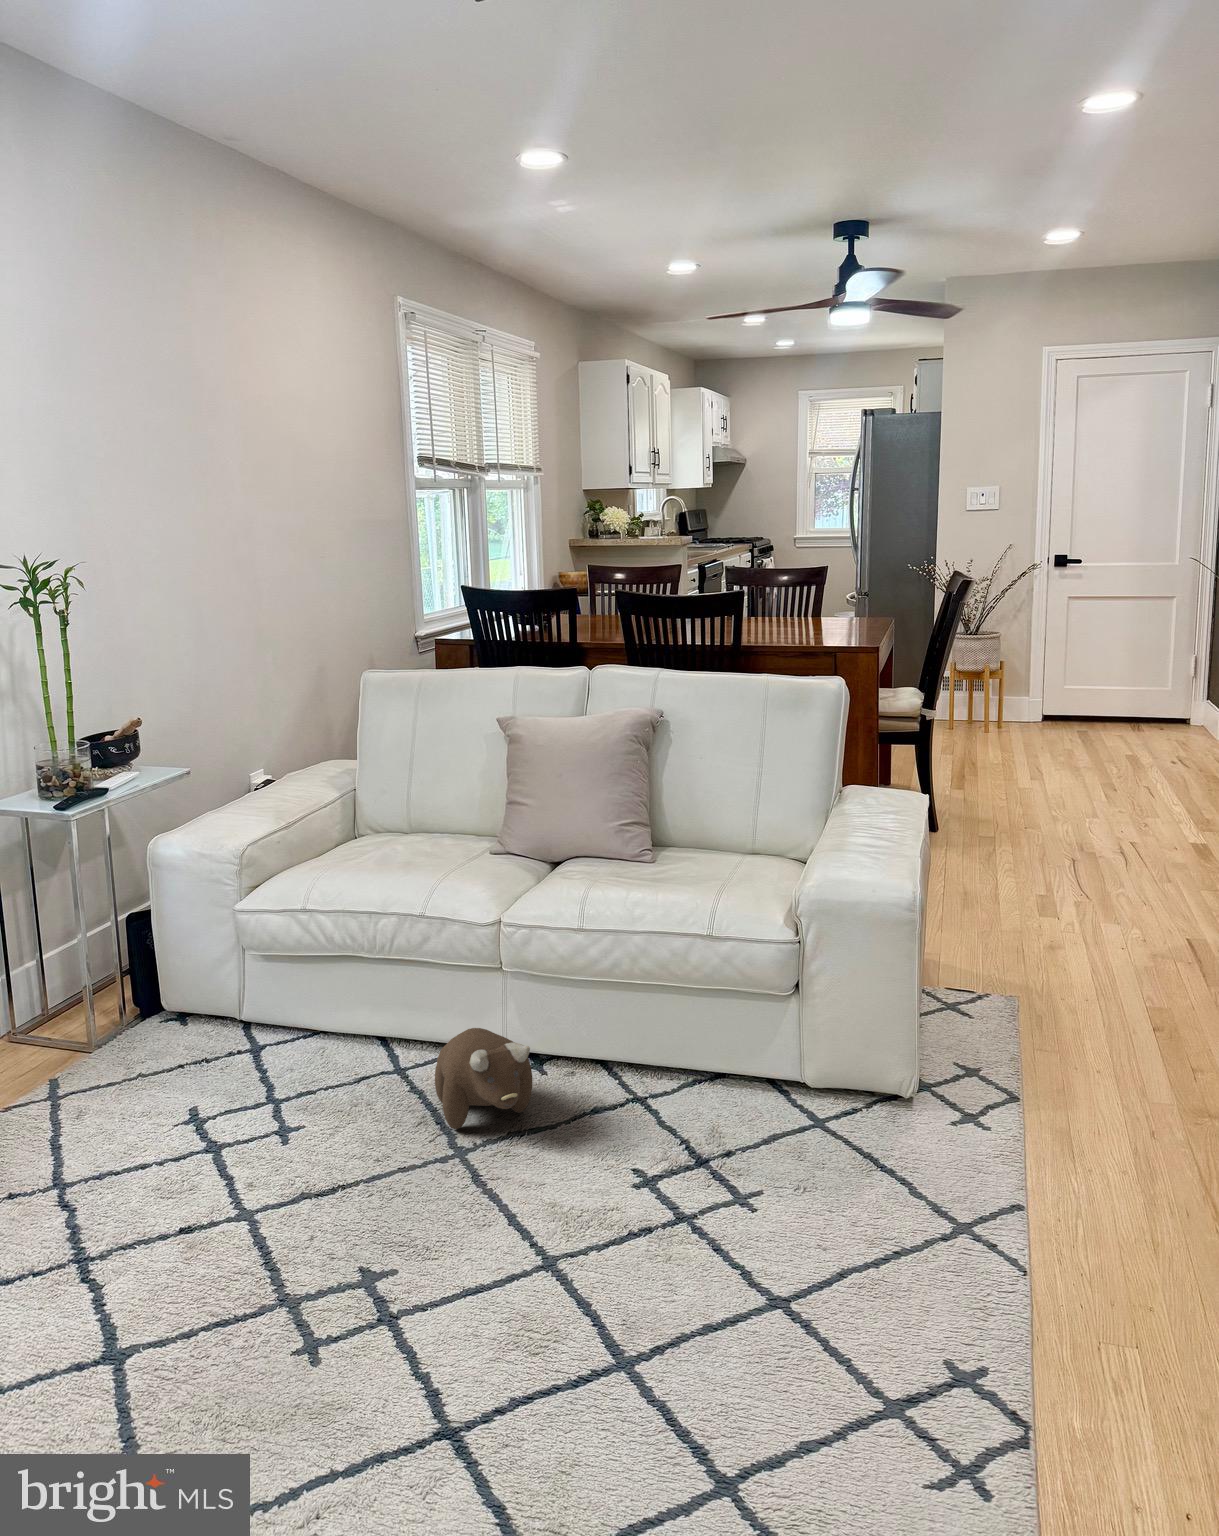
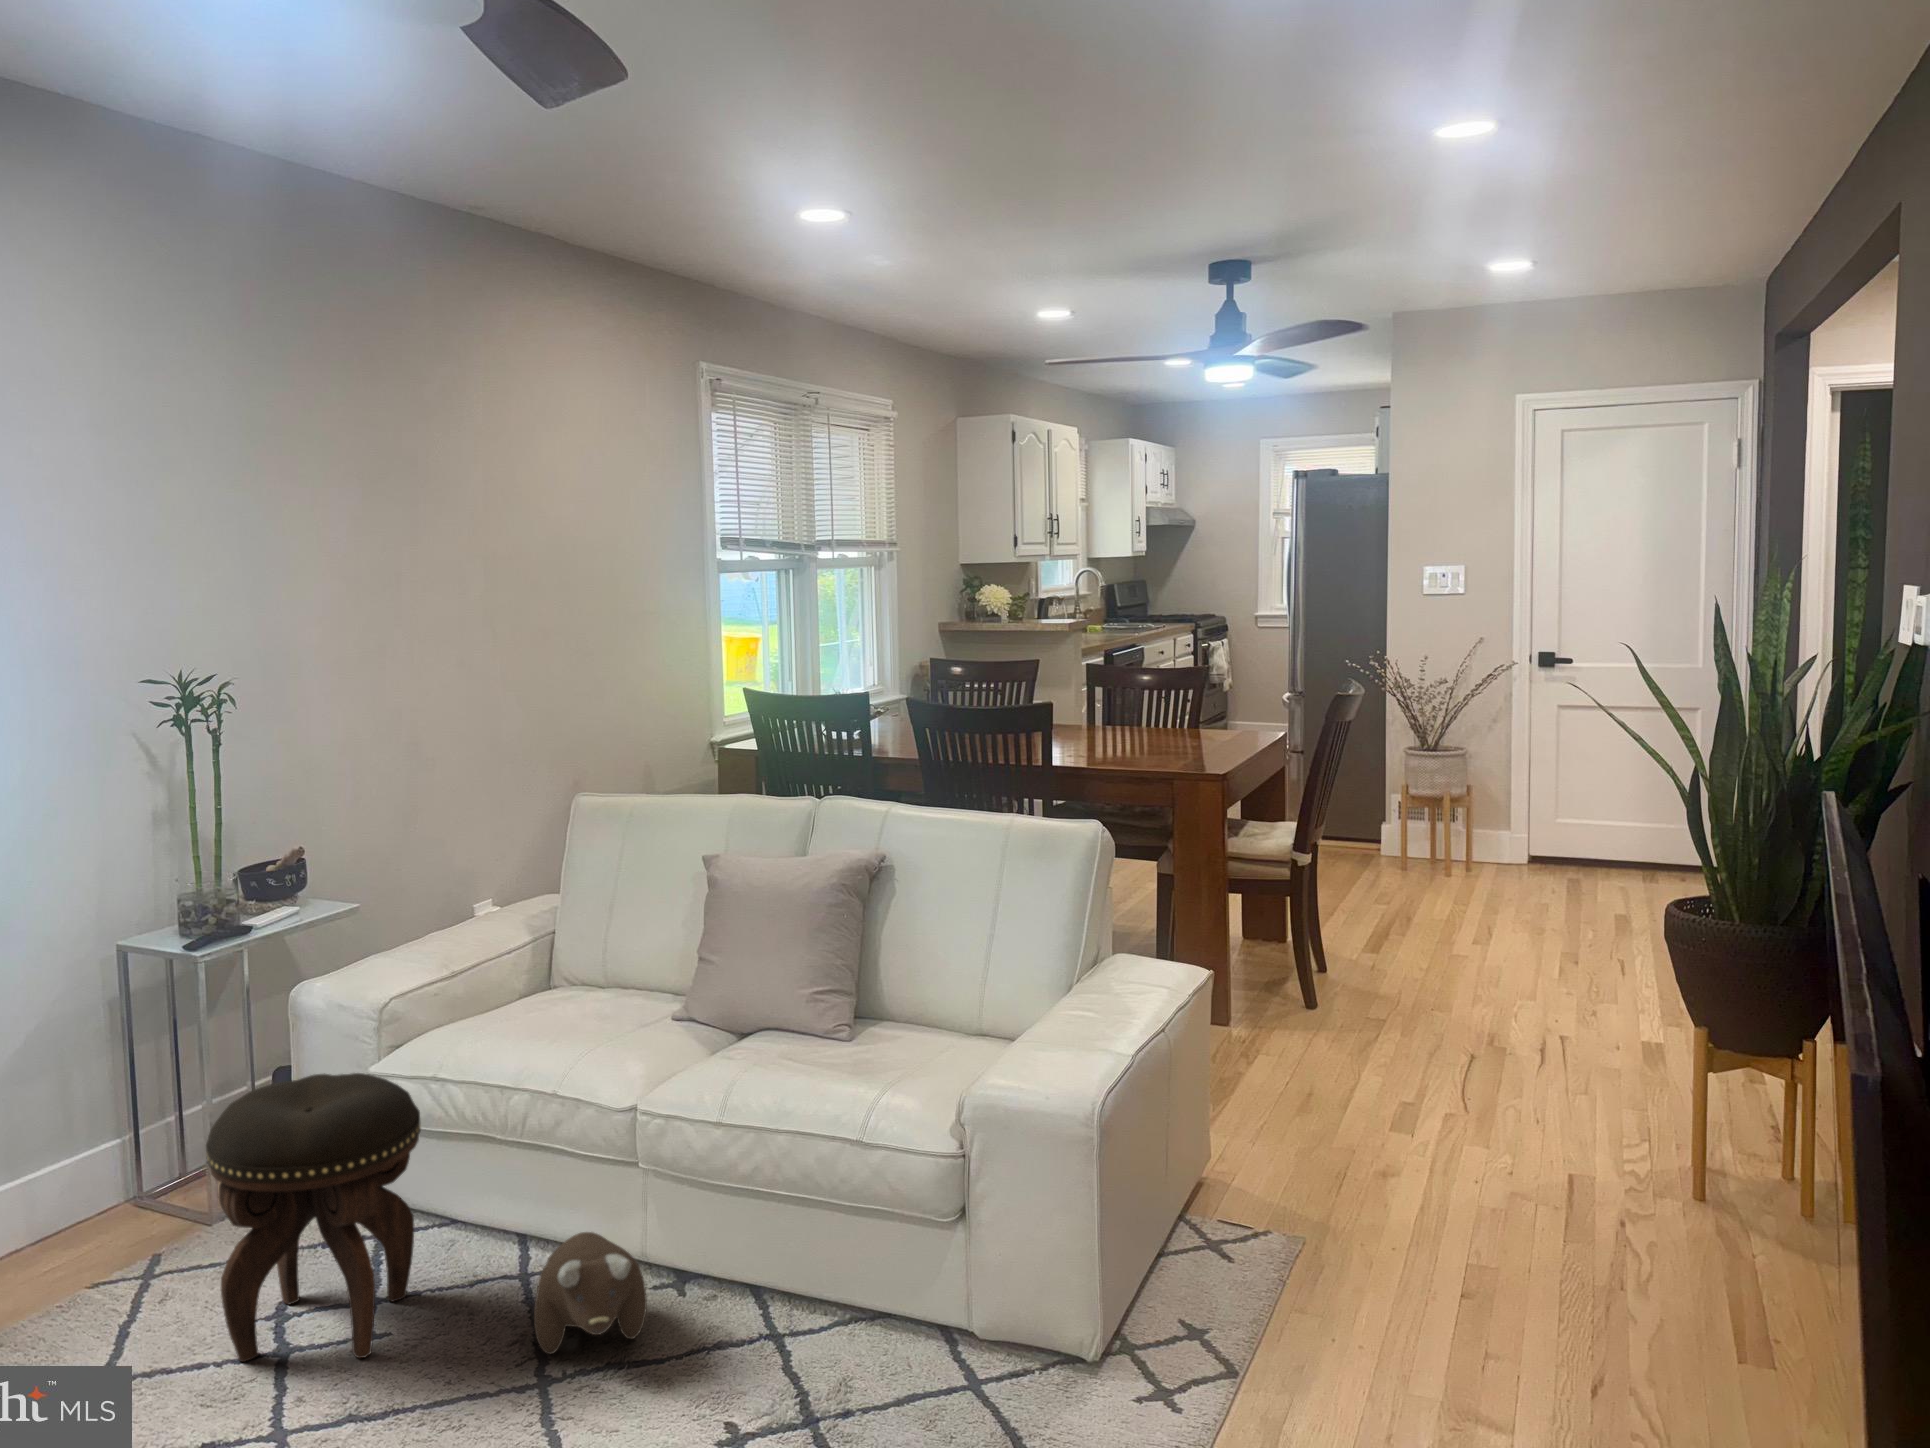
footstool: none [135,909,321,1157] -> present [206,1073,421,1362]

